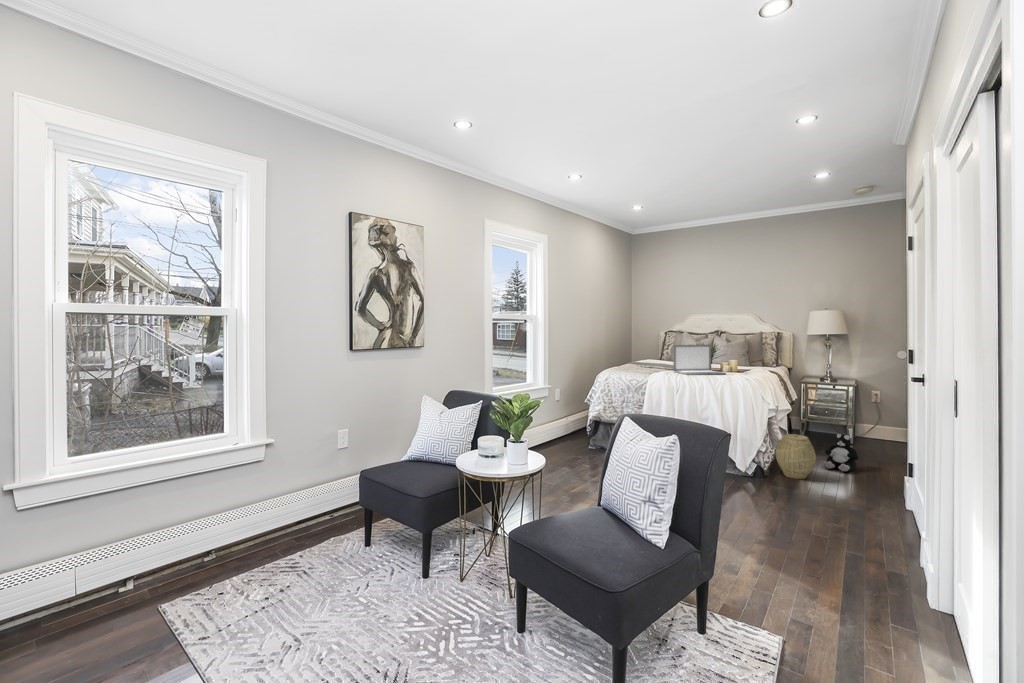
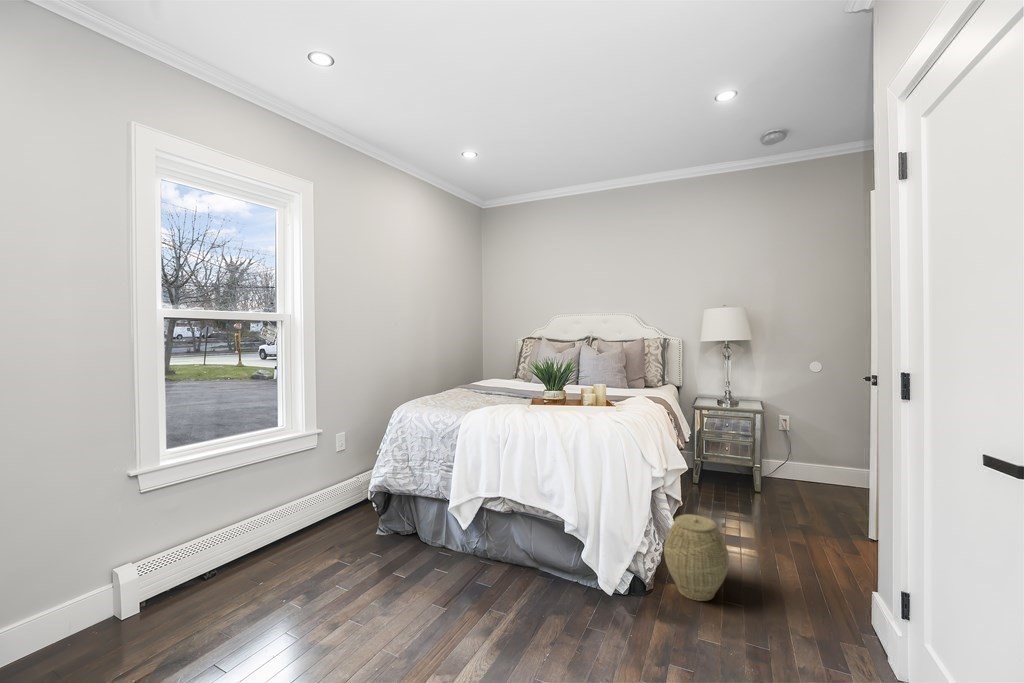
laptop: present [673,345,725,375] -> none [508,359,587,411]
plush toy: present [824,434,859,472] -> none [736,501,788,570]

